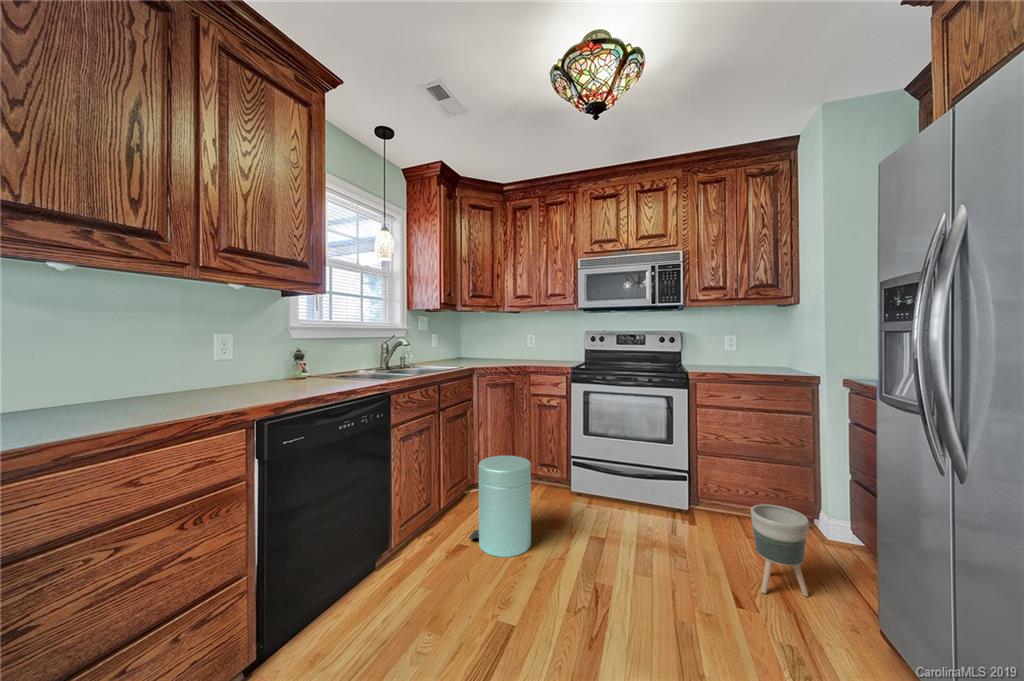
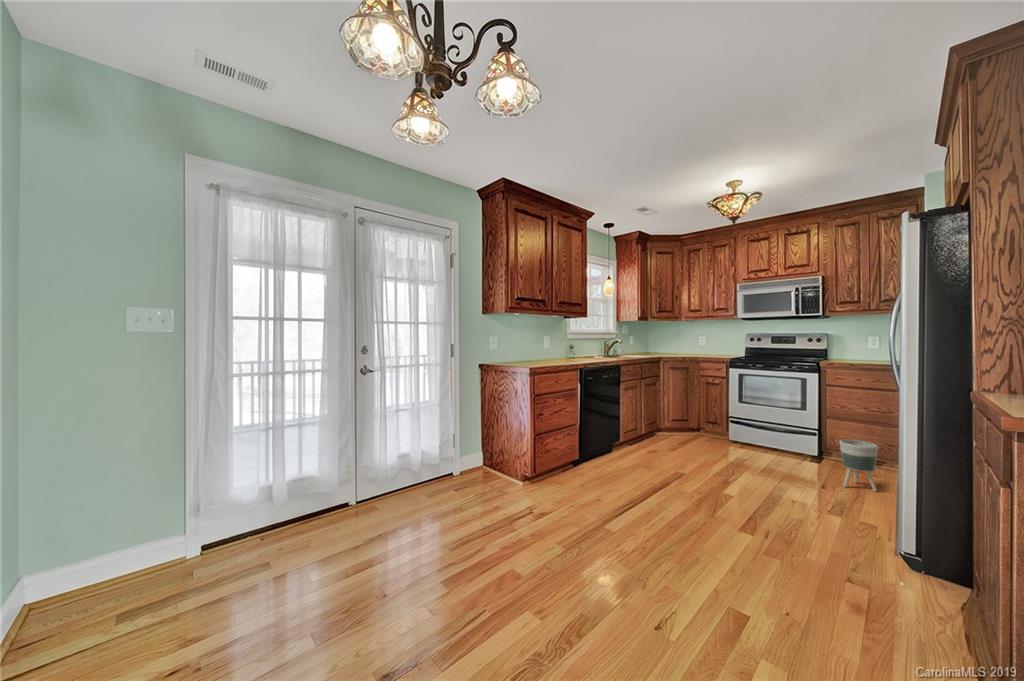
trash can: present [469,456,531,557] -> none [660,406,697,457]

